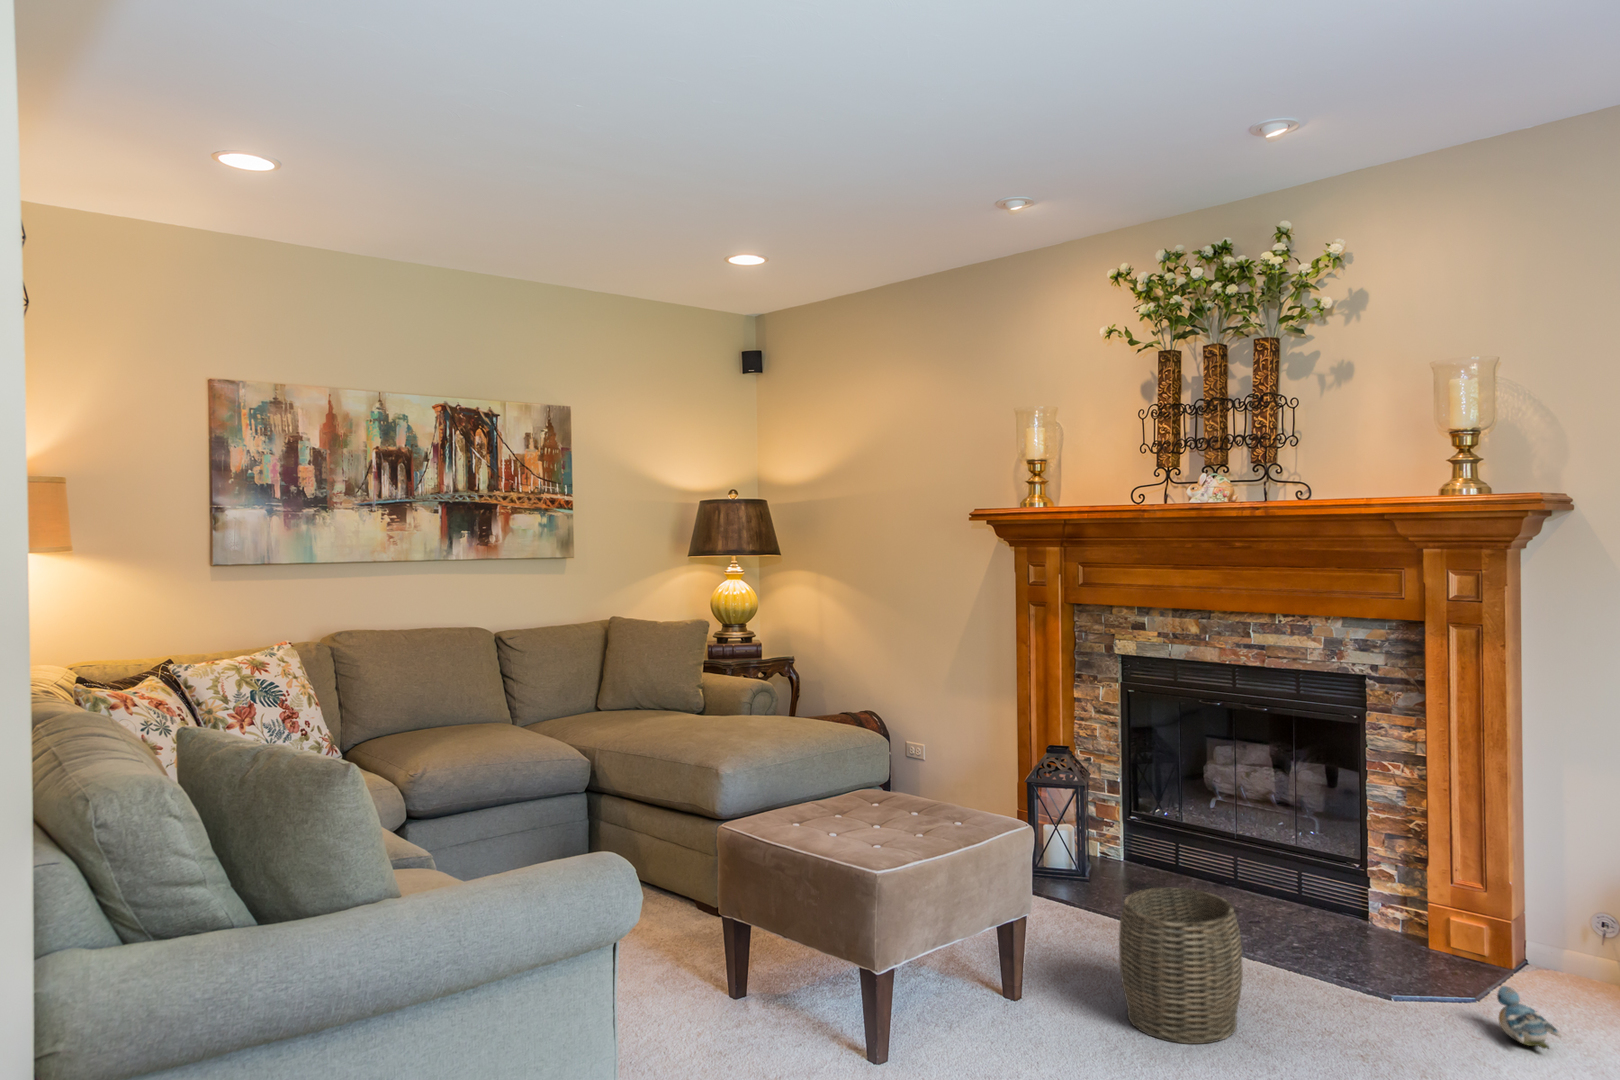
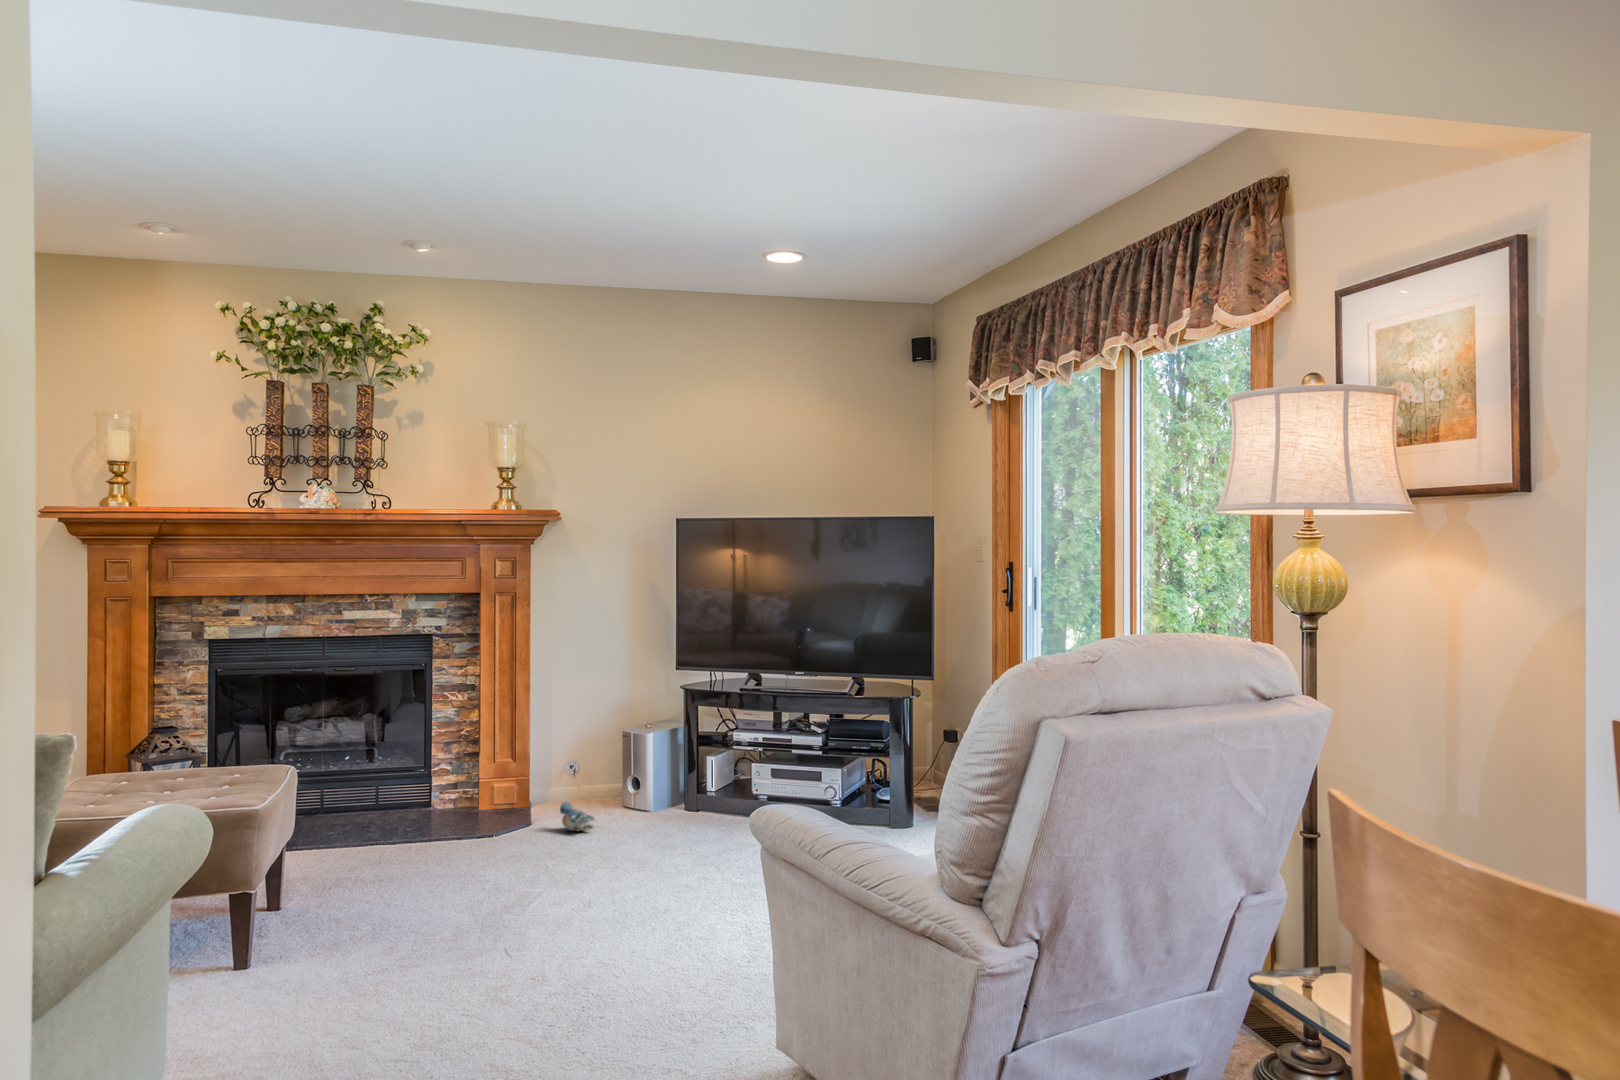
woven basket: present [1119,888,1243,1044] -> none [348,785,440,893]

